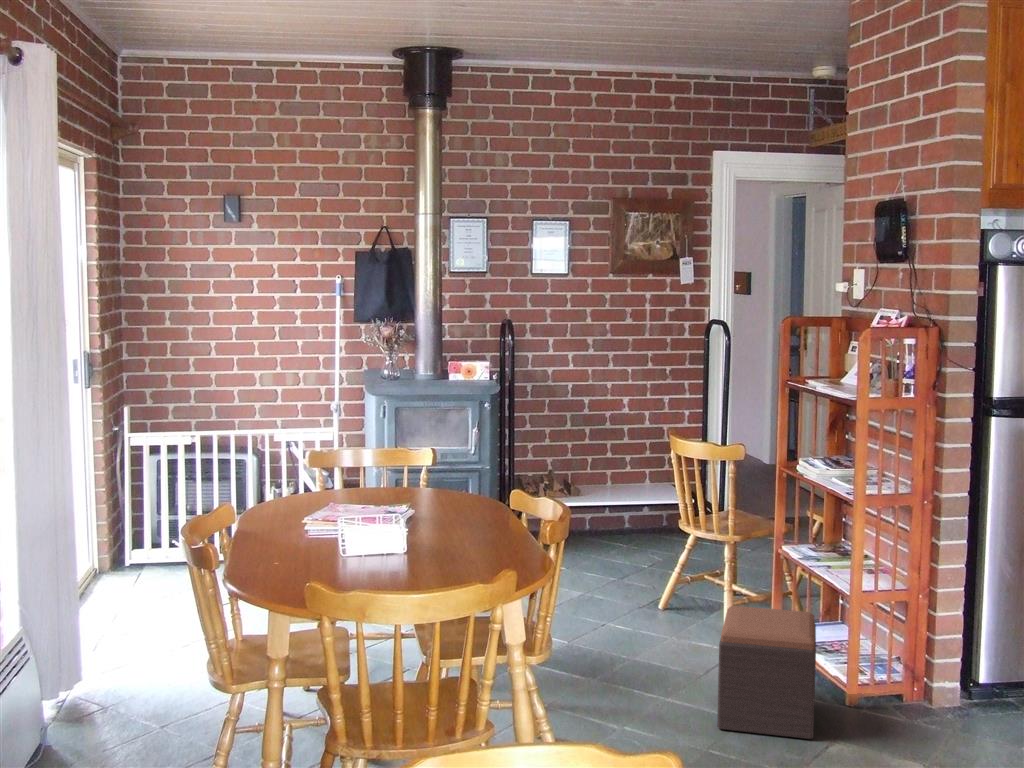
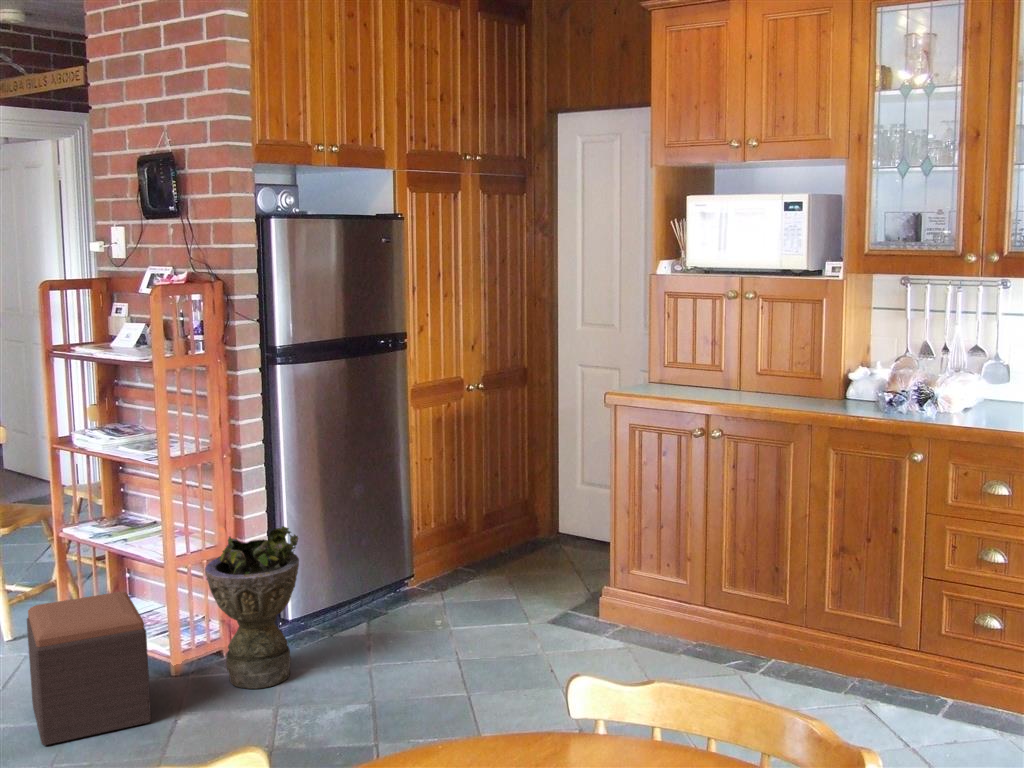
planter: none [886,583,990,745] -> present [205,526,299,689]

